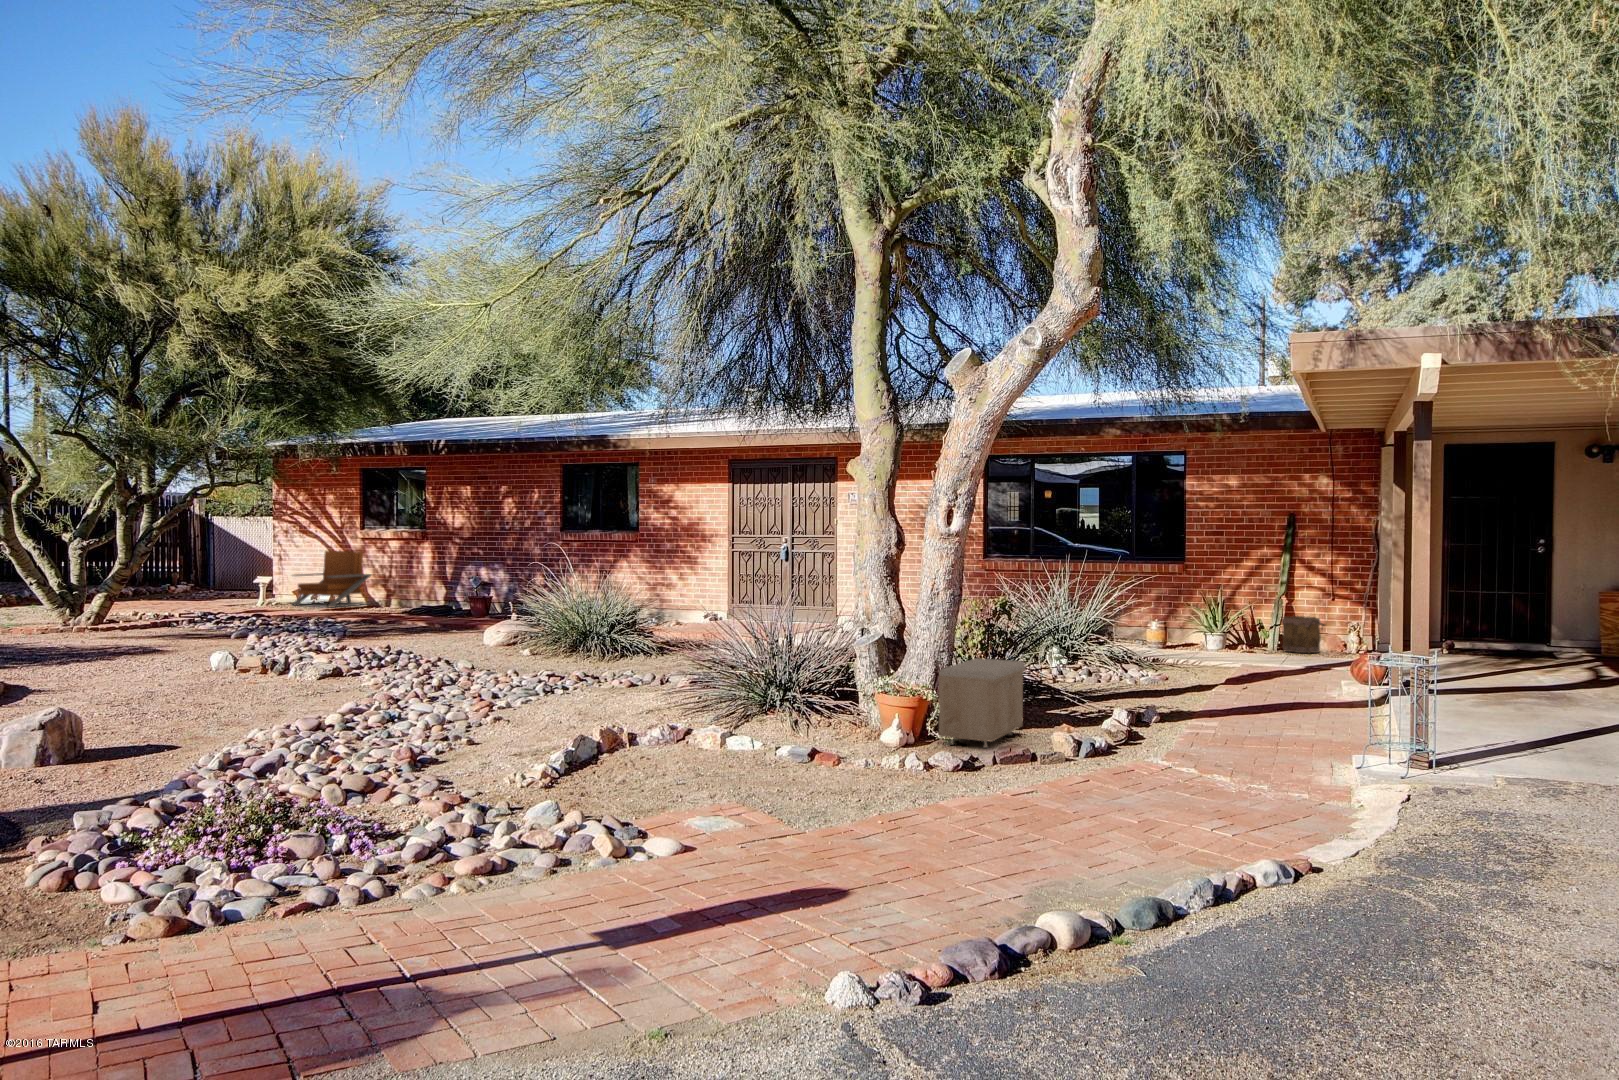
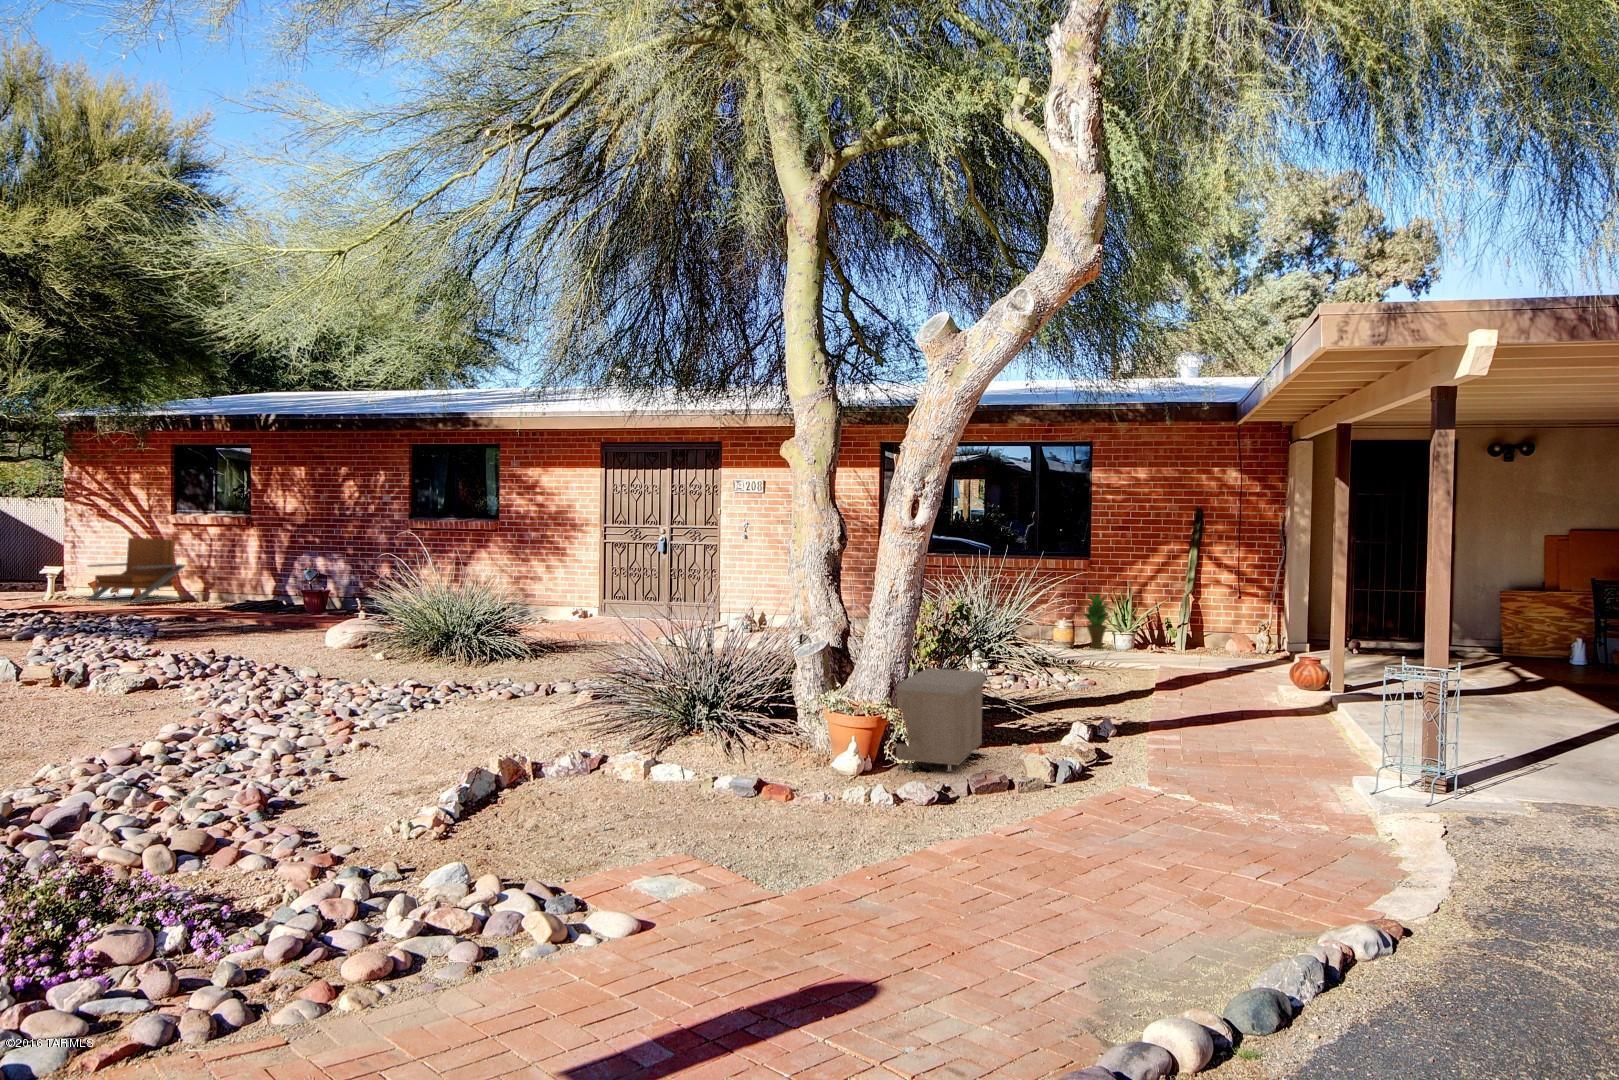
potted plant: none [1166,595,1208,648] -> present [1082,593,1111,648]
bucket: present [1282,616,1325,653] -> none [1193,613,1236,653]

